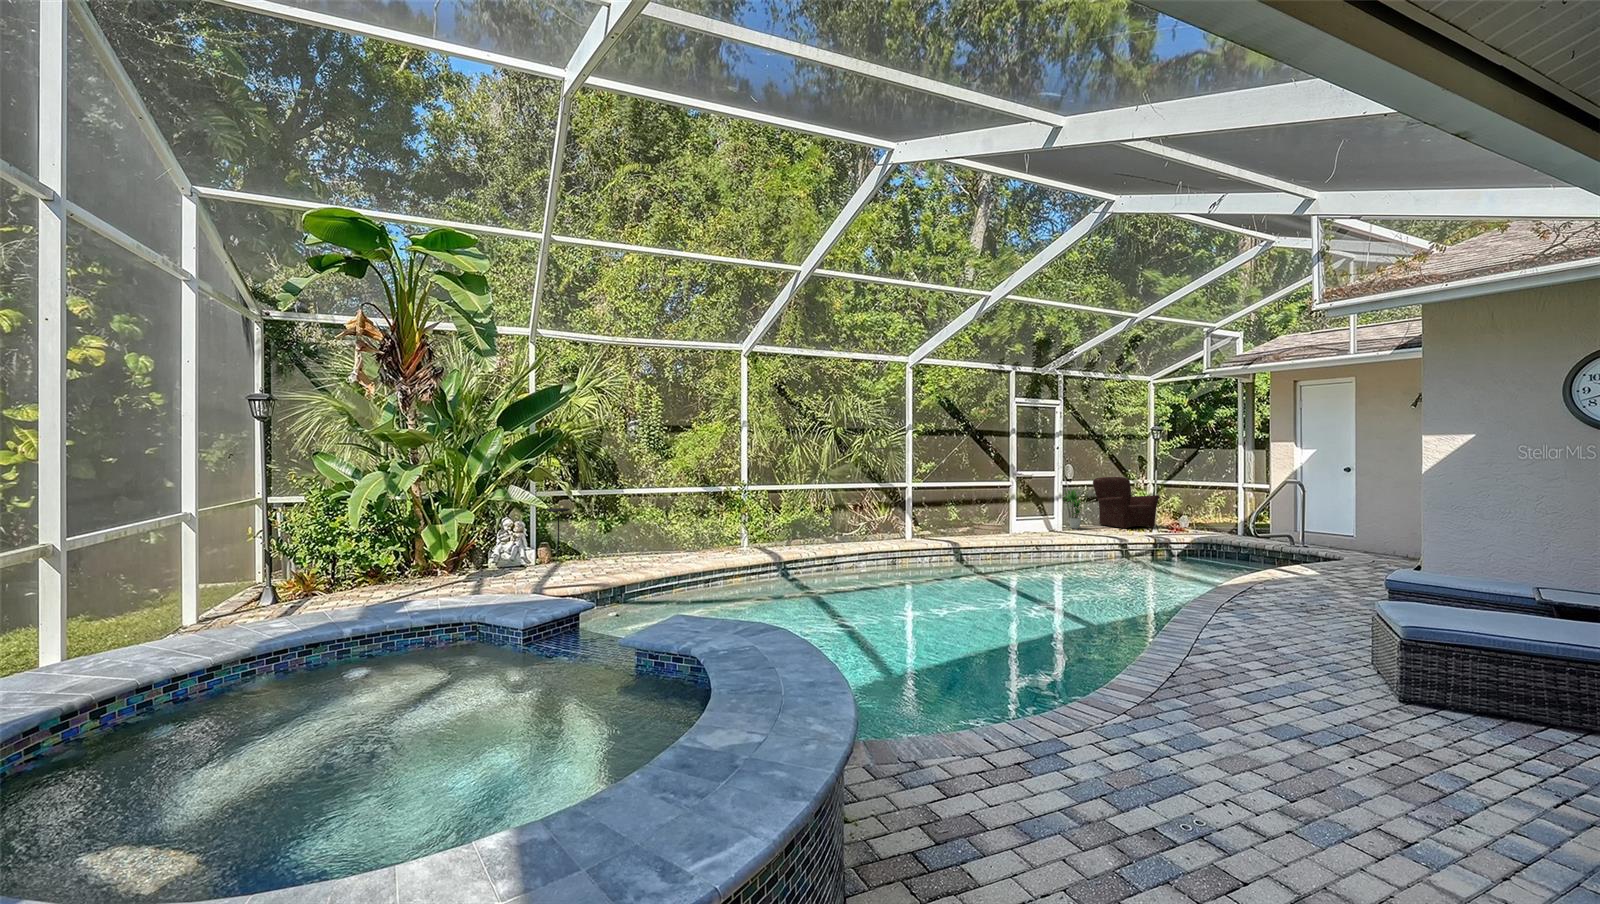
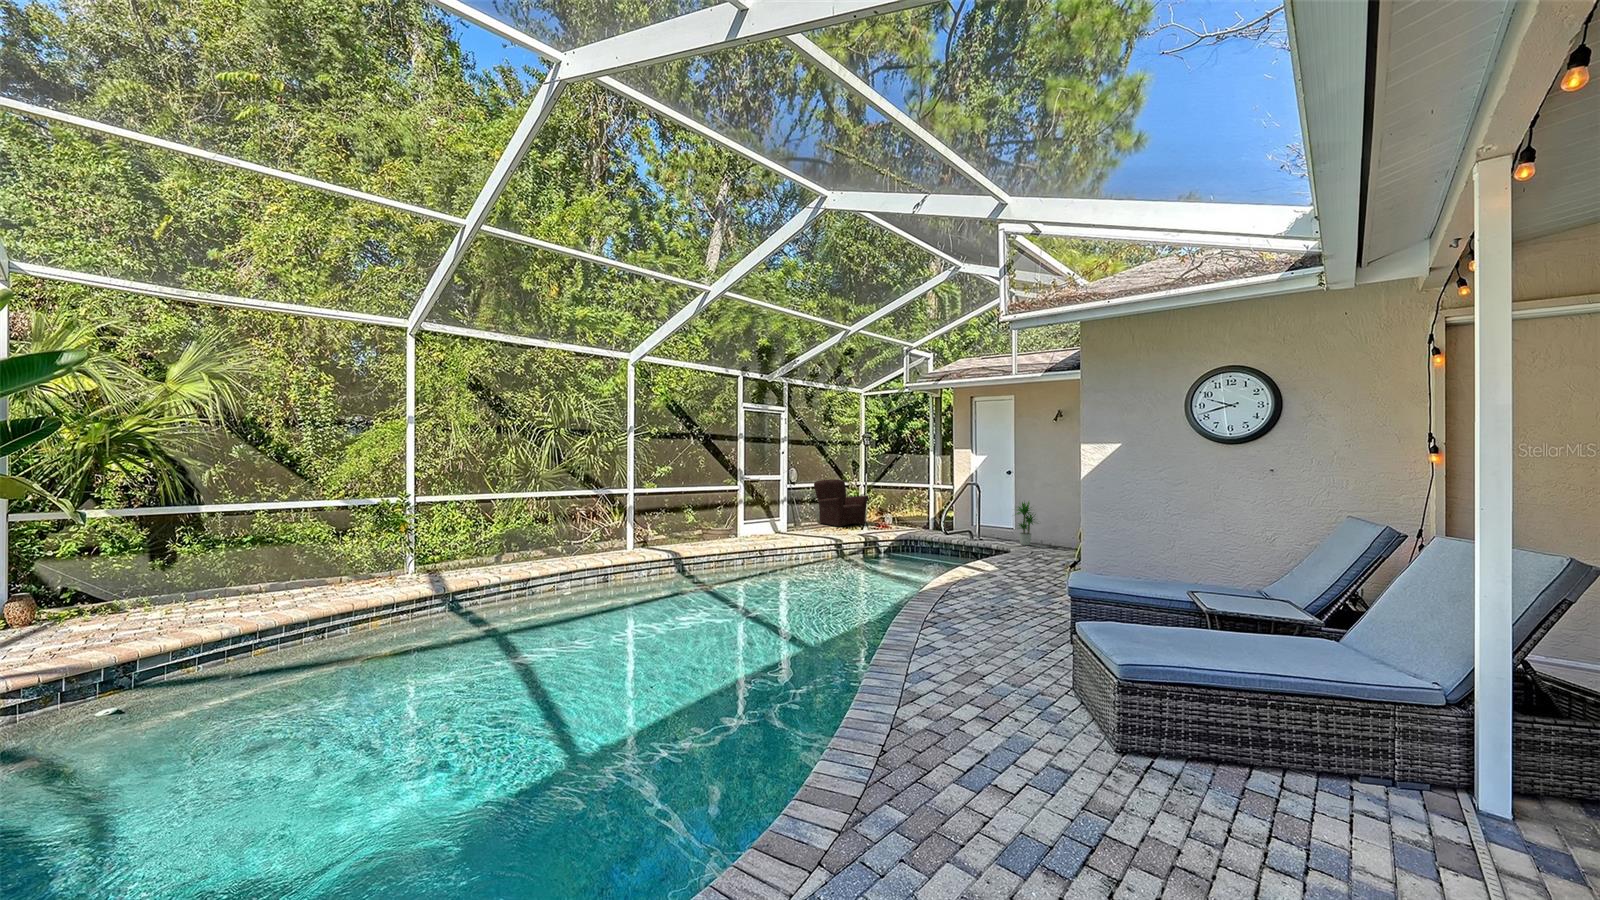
potted plant: present [1066,490,1082,529] -> present [1015,502,1036,545]
side table: present [546,508,570,559] -> none [44,540,99,620]

